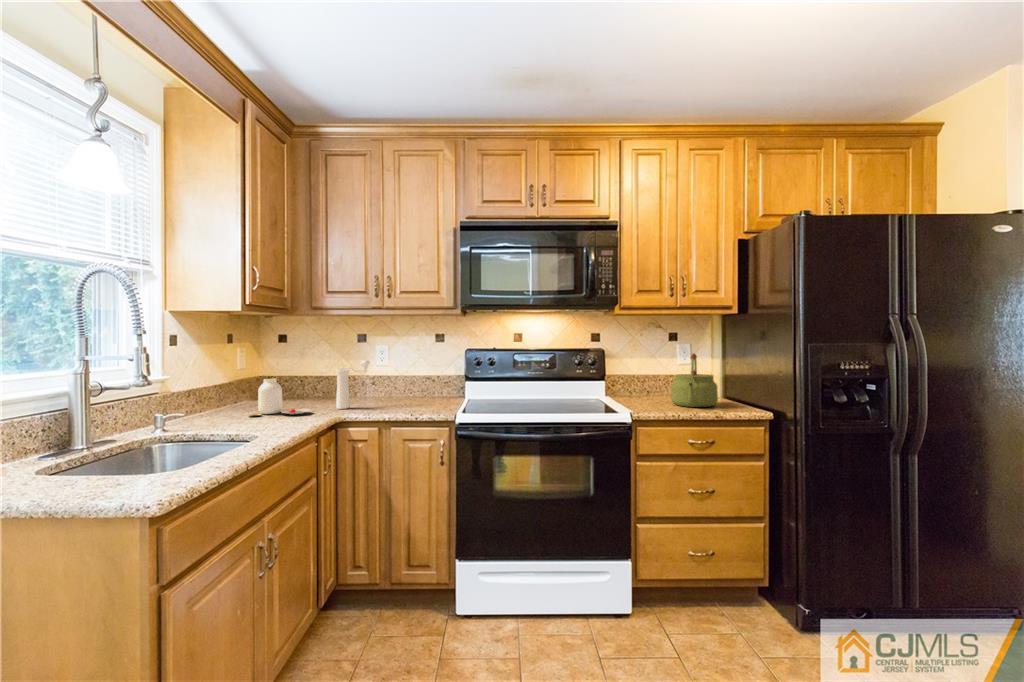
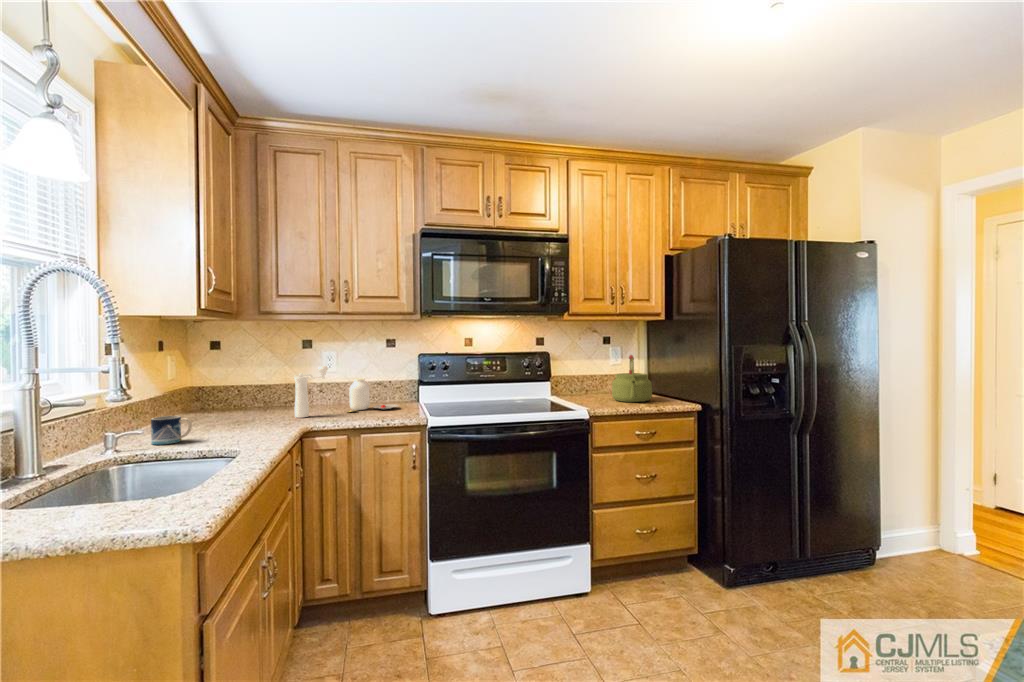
jar: present [249,379,311,416] -> present [347,378,398,412]
mug: none [197,402,230,427] -> present [151,416,192,445]

